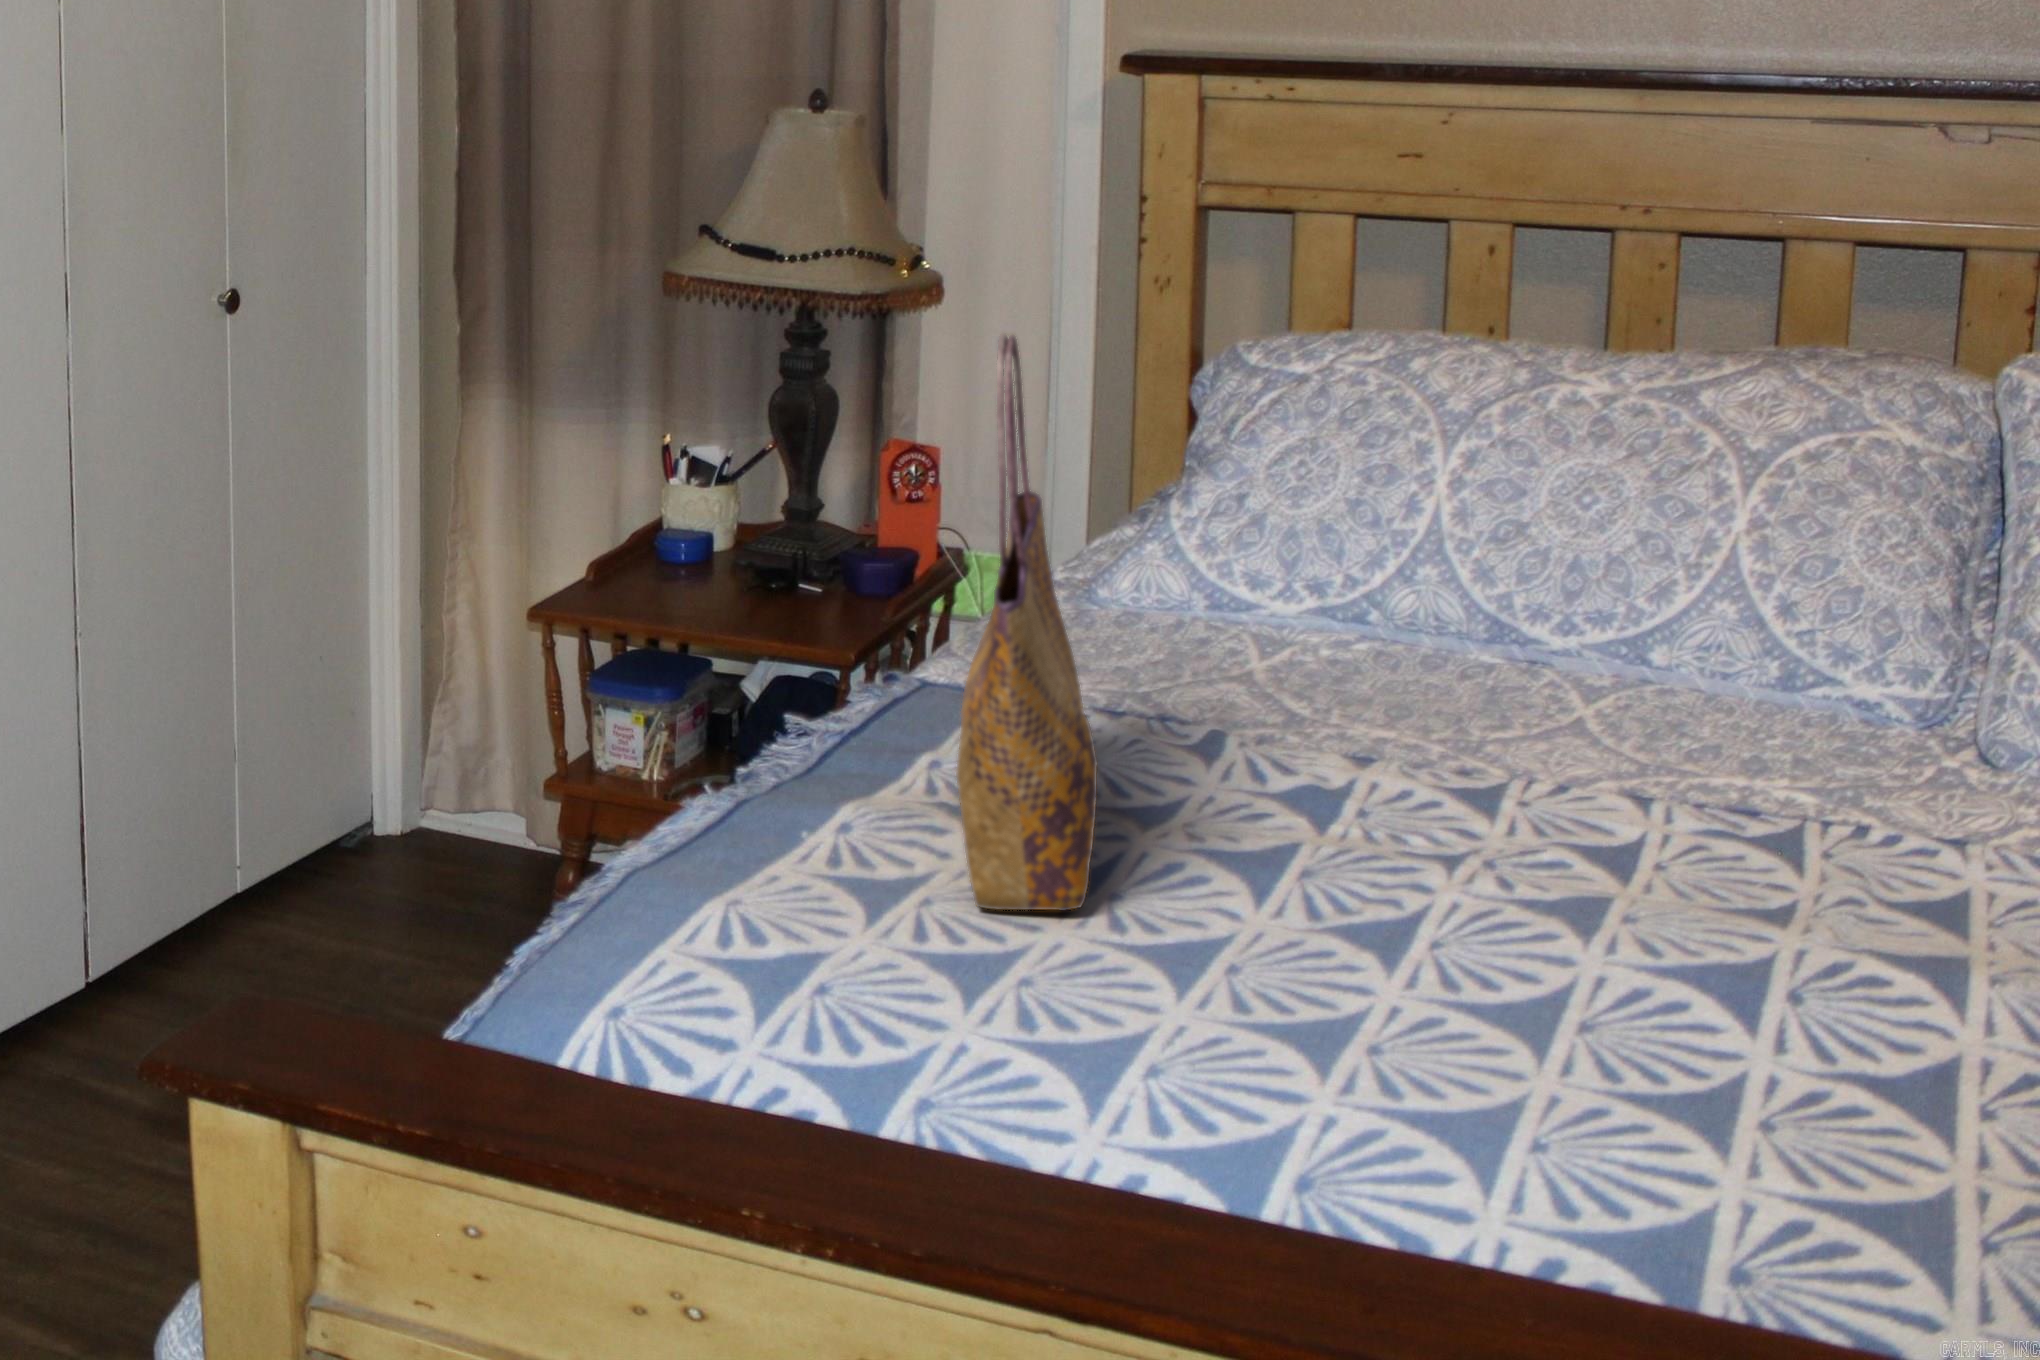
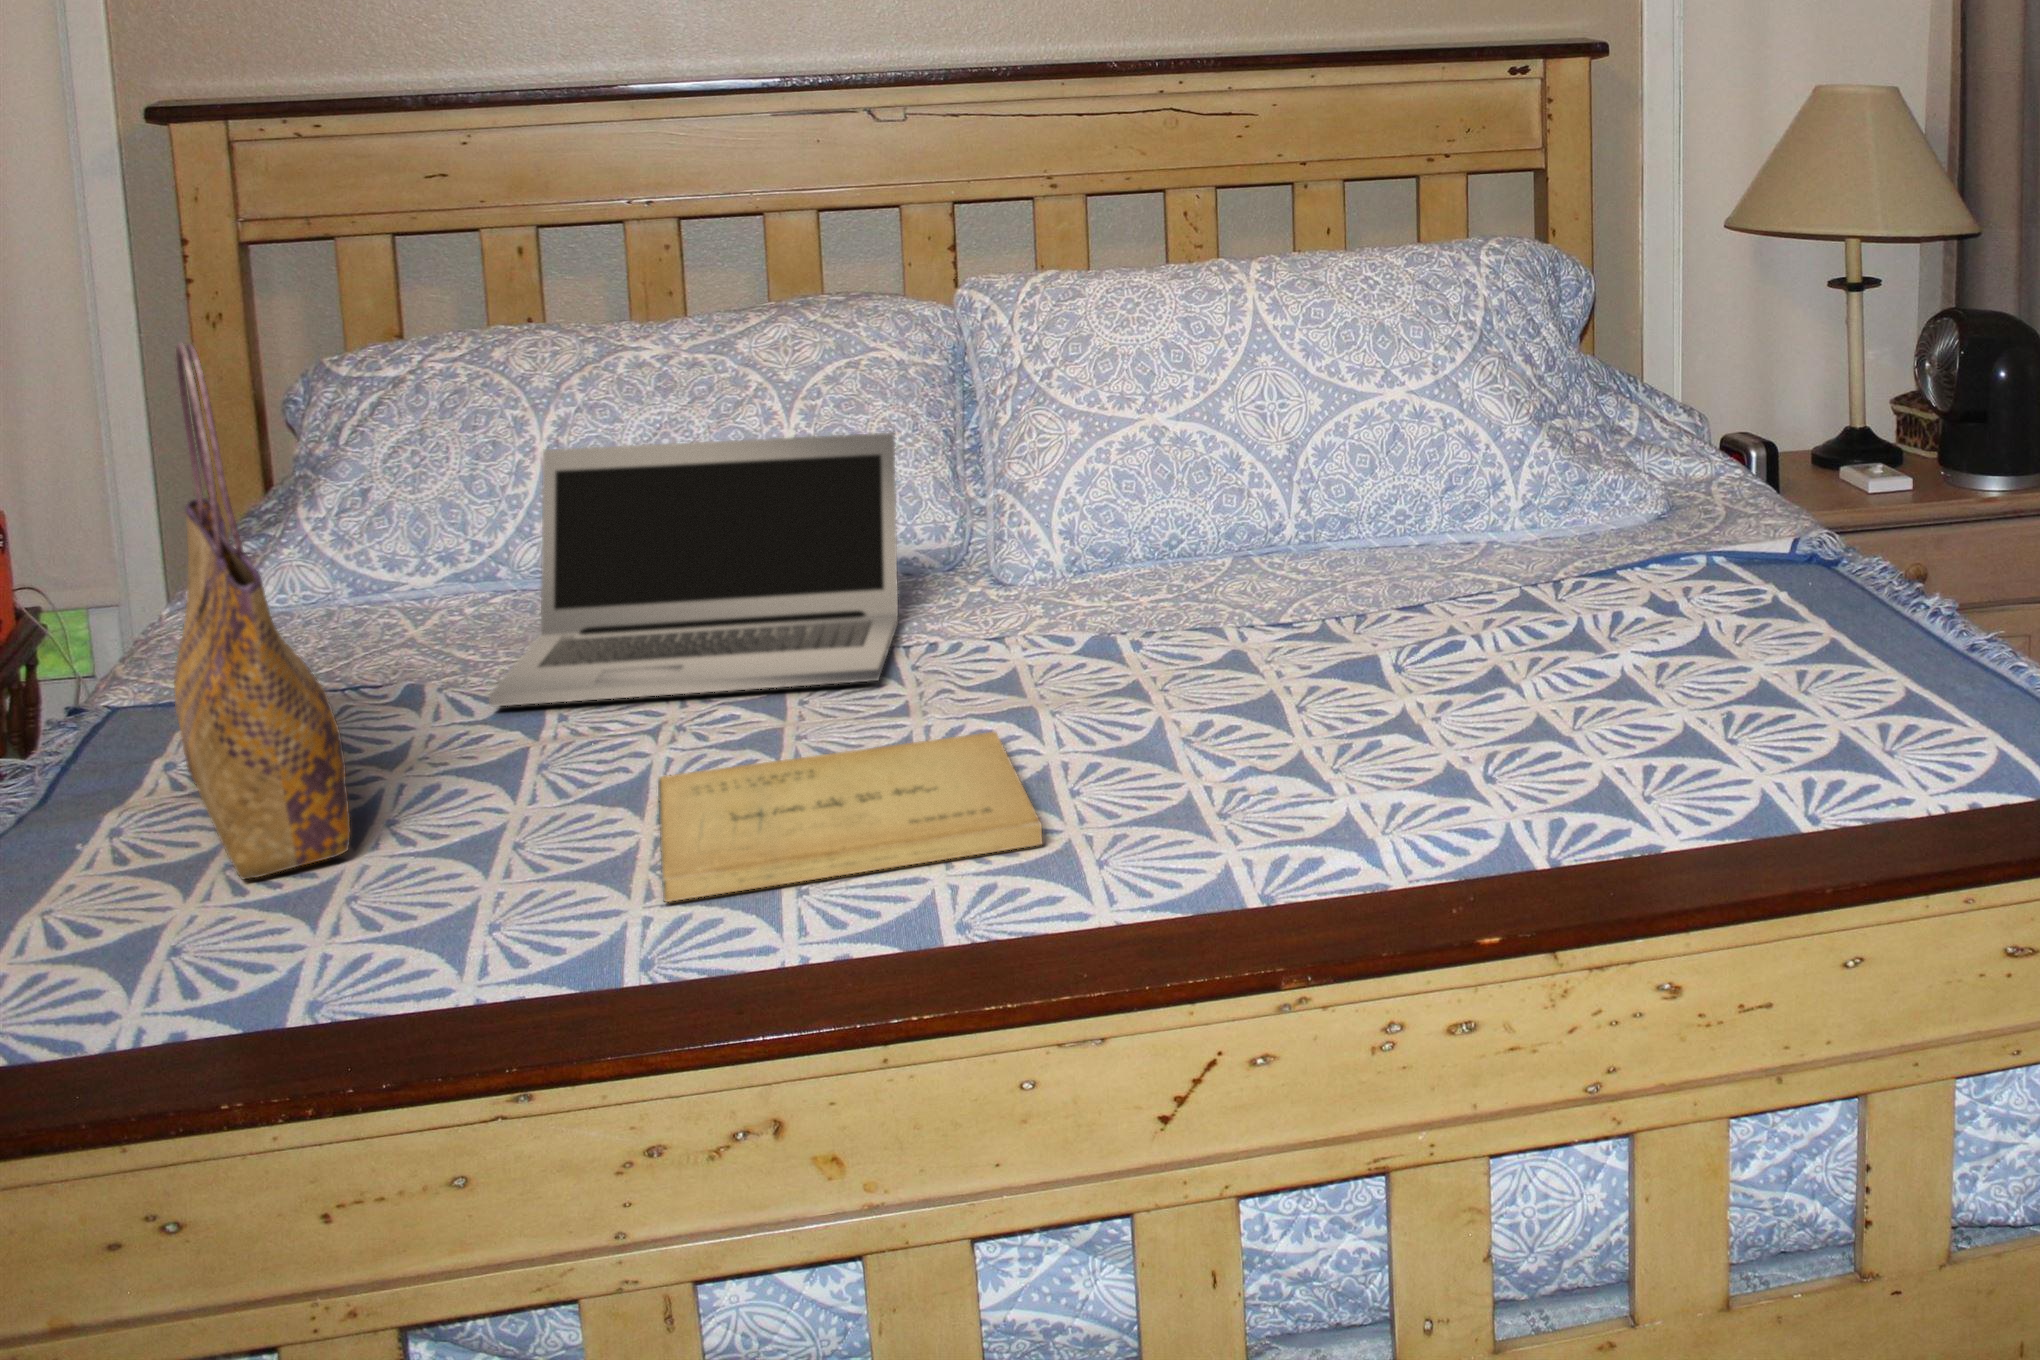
laptop: none [1291,490,1857,868] -> present [489,433,898,707]
book: none [1372,921,1905,1186] -> present [658,732,1042,902]

